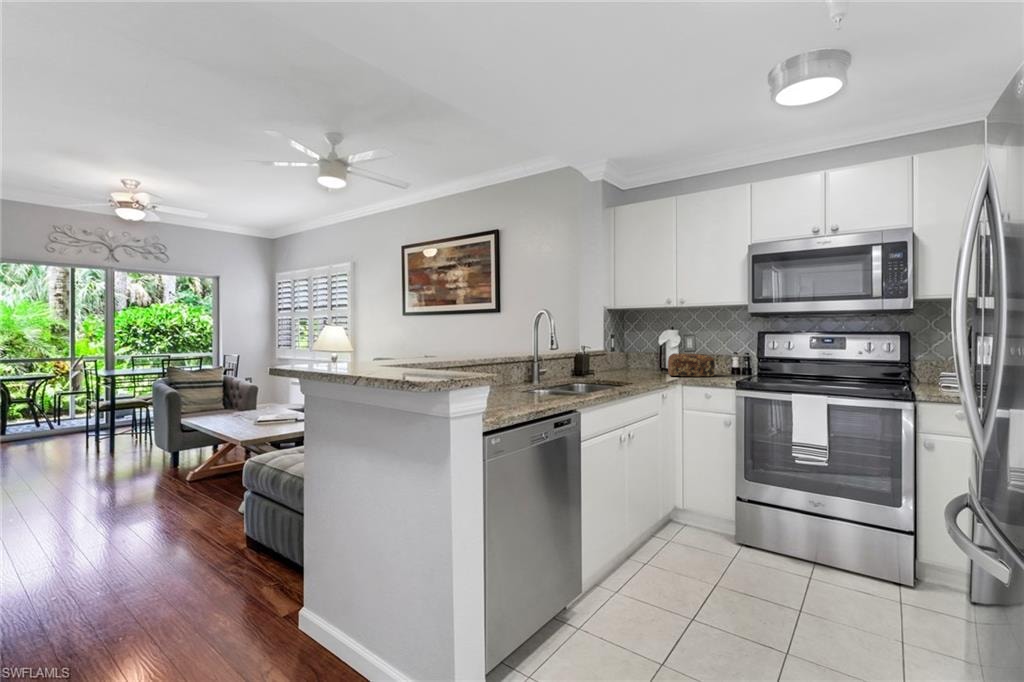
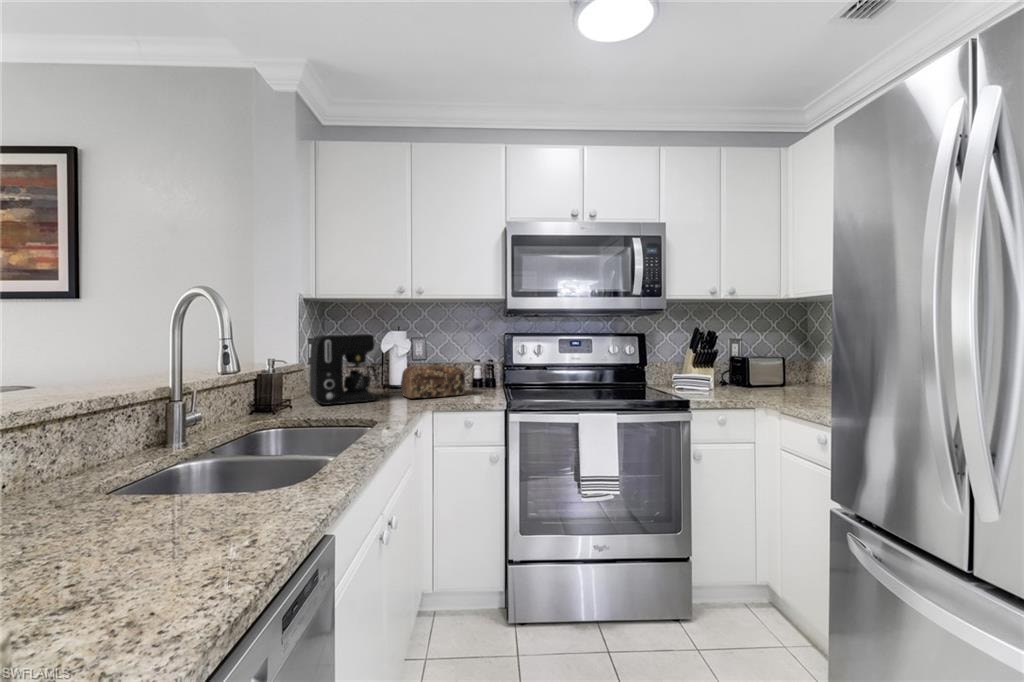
coffee maker: none [608,331,650,376] -> present [310,334,377,405]

